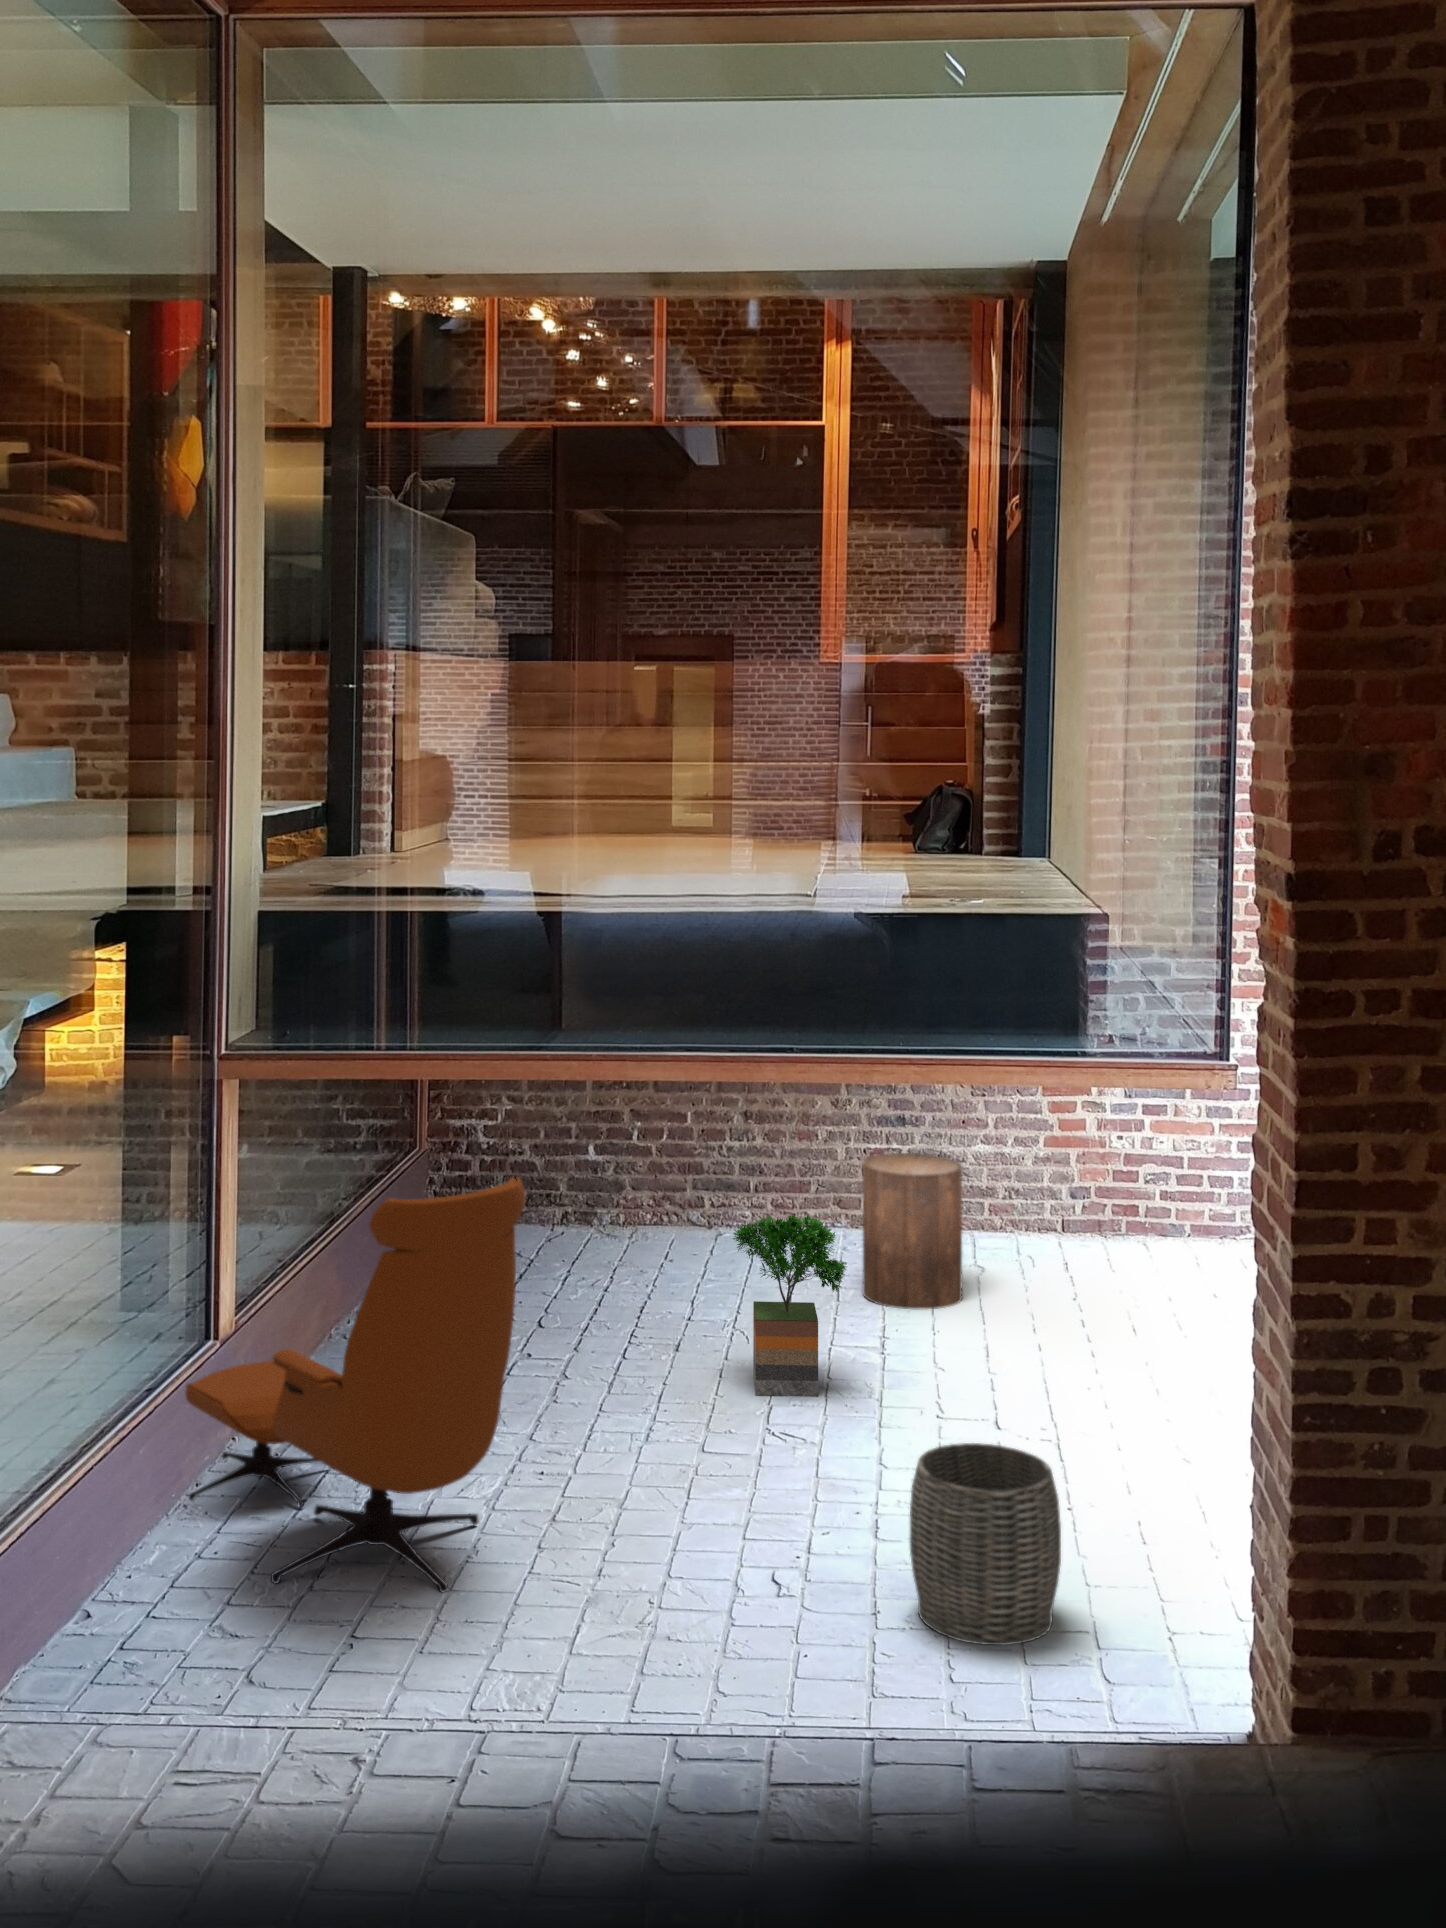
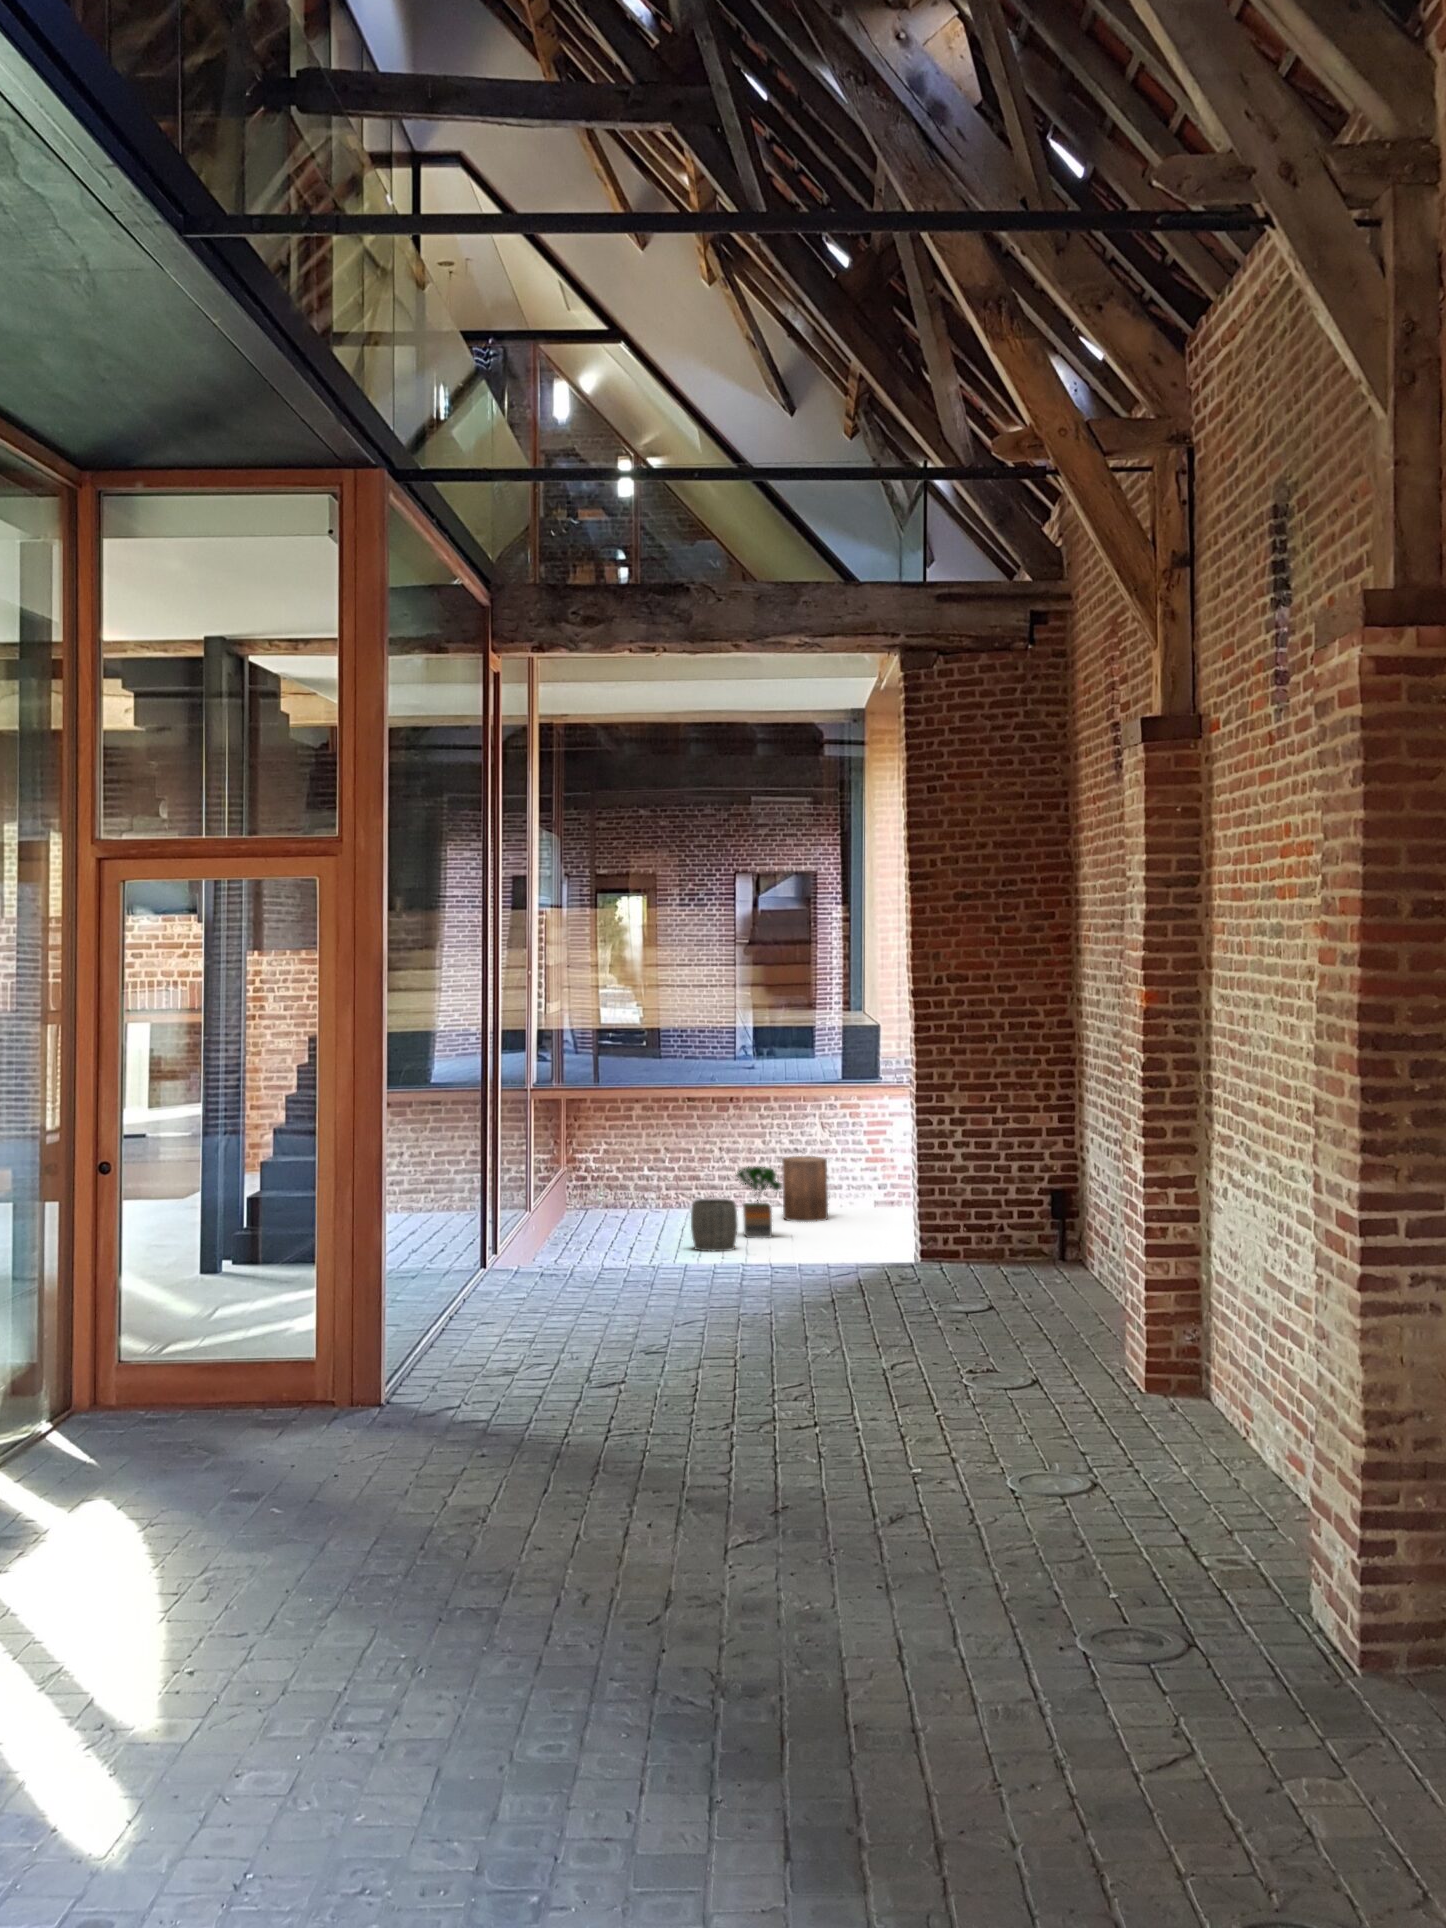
lounge chair: present [185,1178,526,1592] -> none [541,1124,681,1267]
woven basket: present [910,1443,1061,1645] -> present [691,1199,738,1251]

